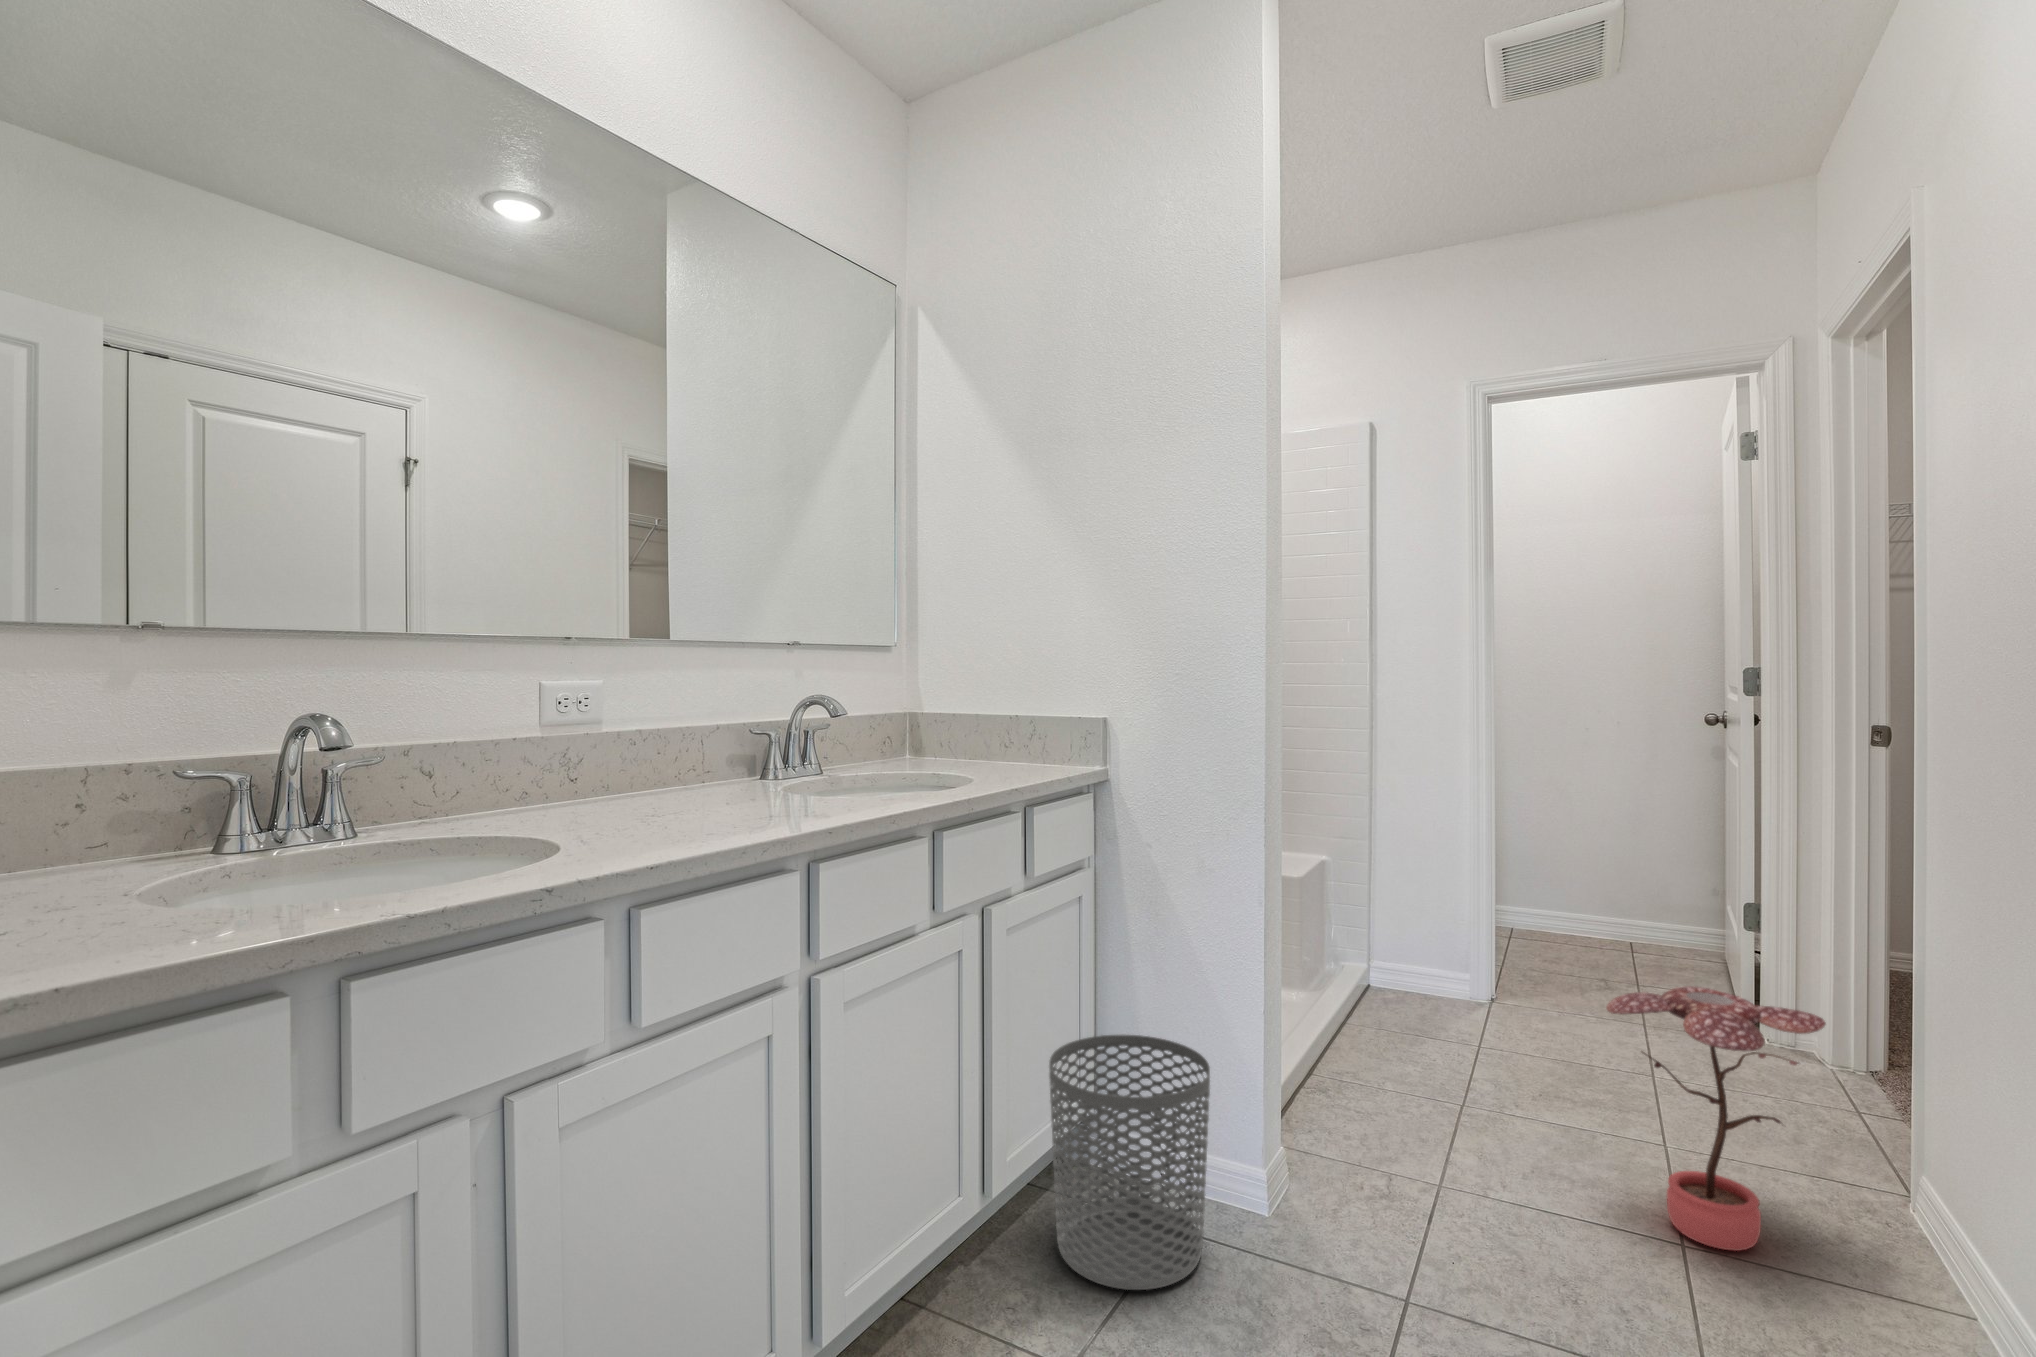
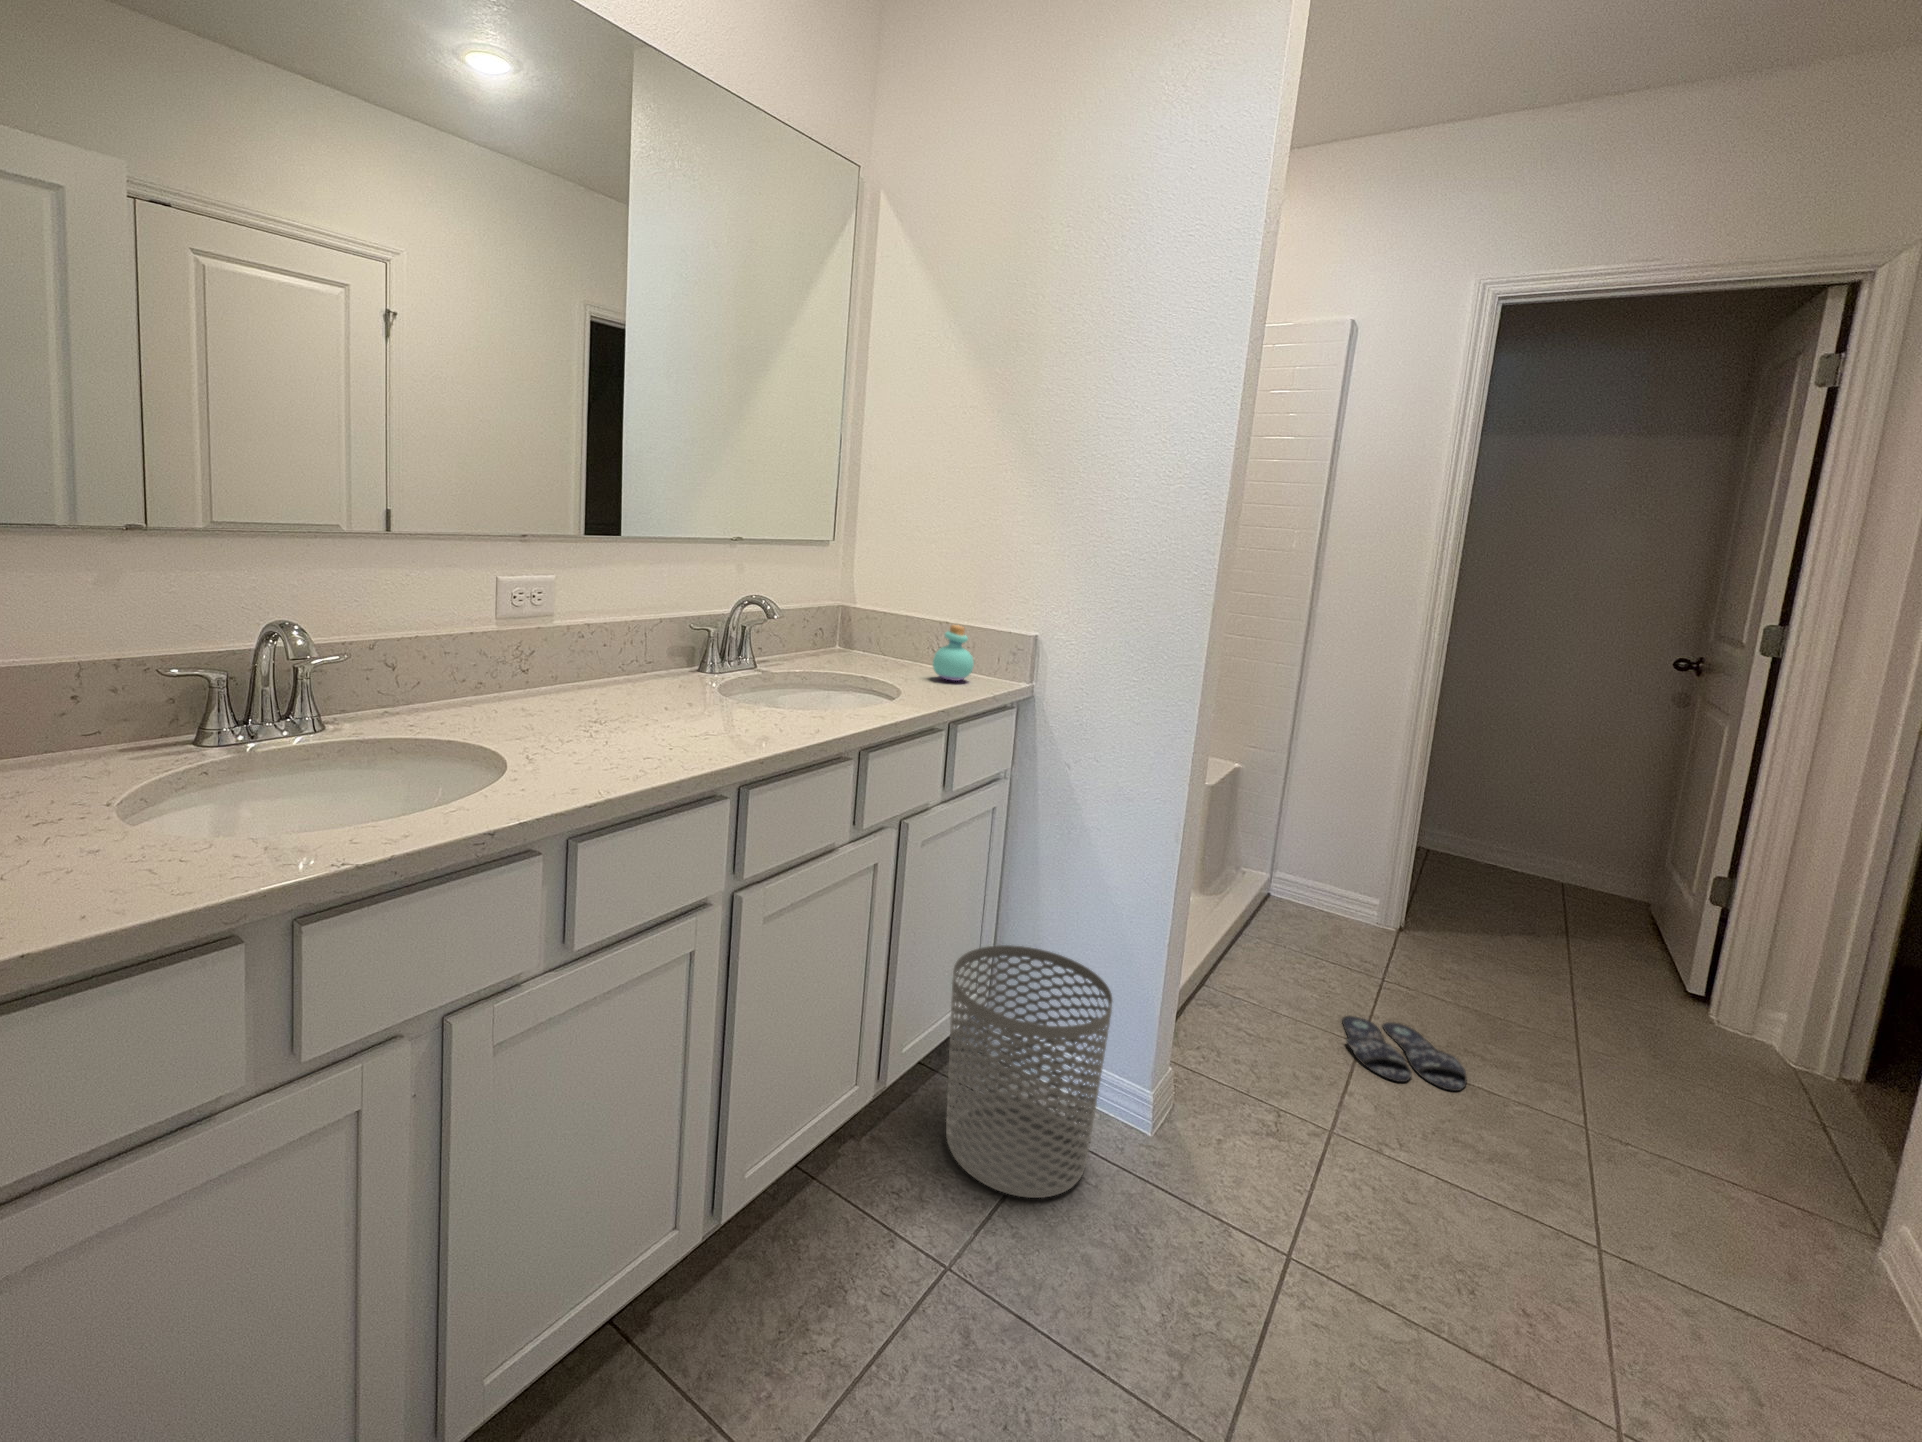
perfume bottle: none [1004,714,1046,770] -> present [933,625,974,681]
potted plant: present [1606,986,1826,1251] -> none [1541,972,1801,1250]
slippers: none [1448,1087,1566,1140] -> present [1342,1016,1467,1091]

